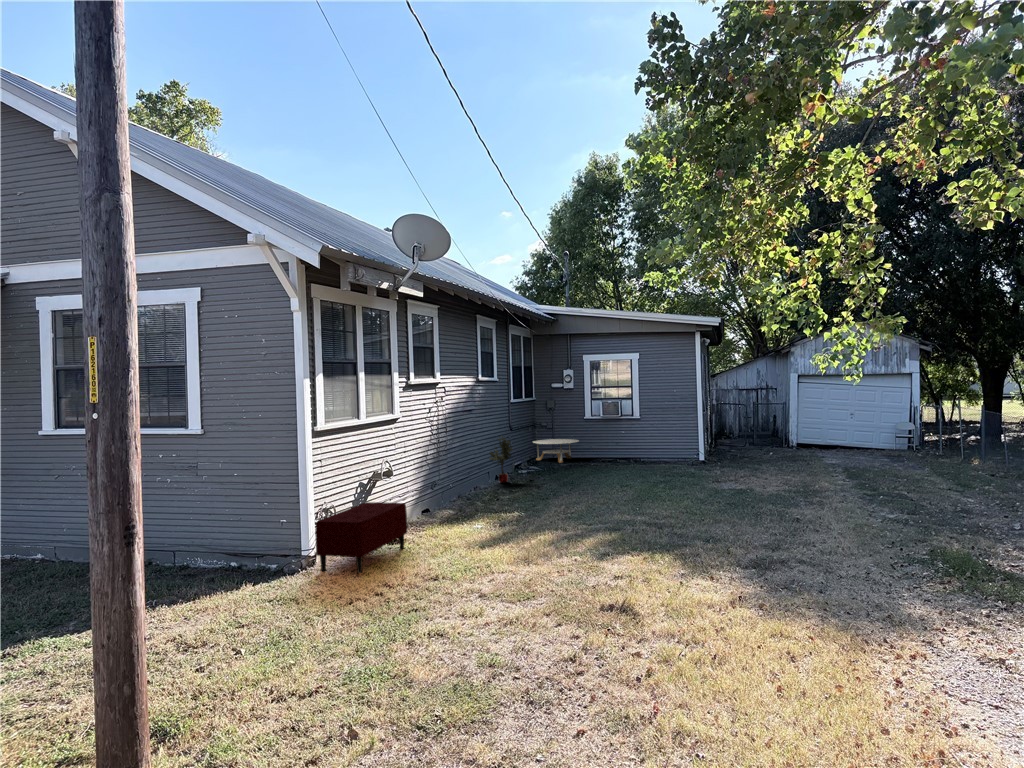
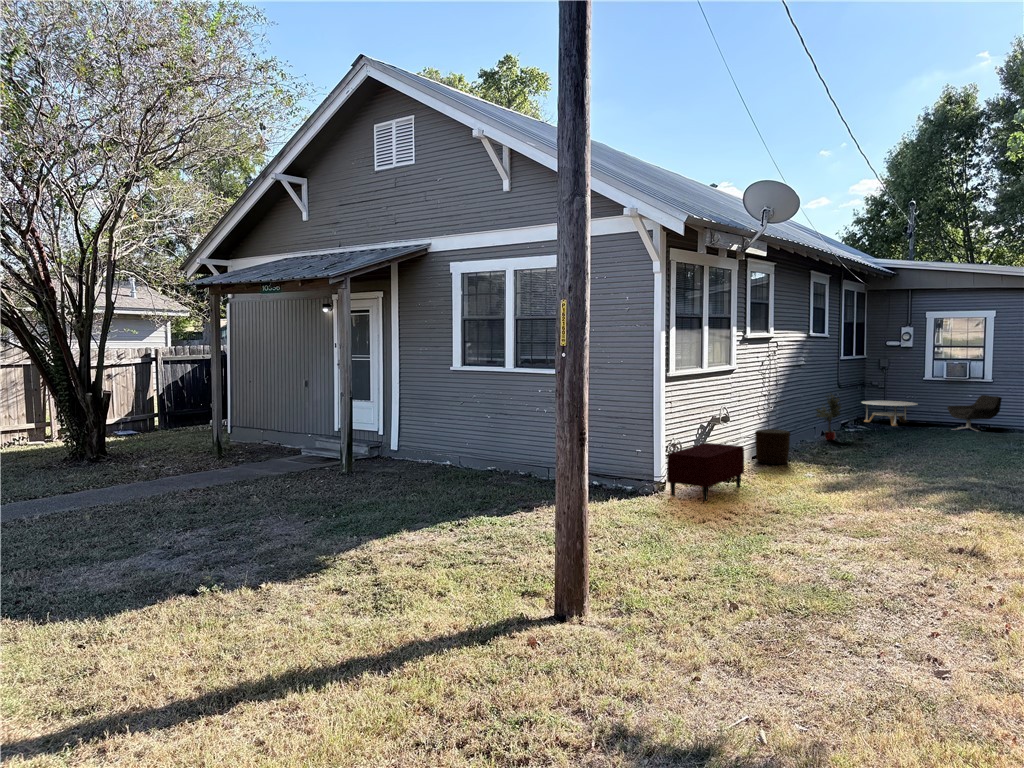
lounge chair: none [602,430,643,463] -> present [947,395,1002,431]
woven basket: none [426,478,460,516] -> present [755,429,790,464]

